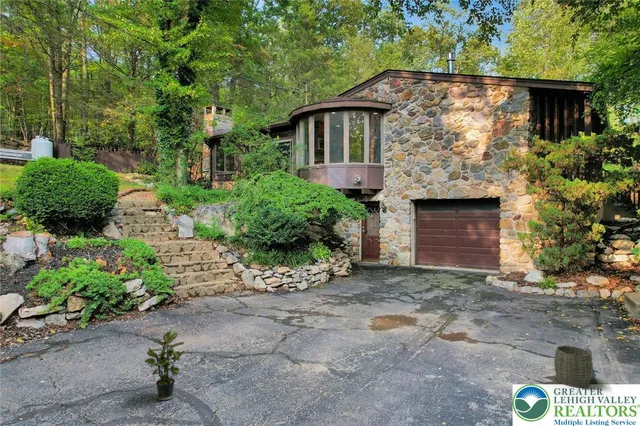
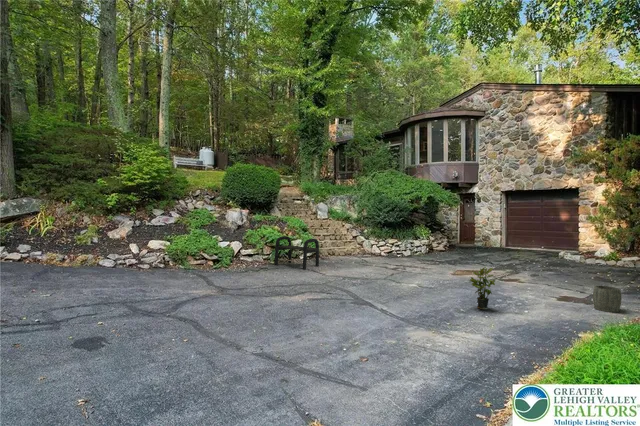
bench: none [88,277,166,334] -> present [275,236,319,269]
potted plant: present [145,329,184,400] -> present [470,267,495,310]

